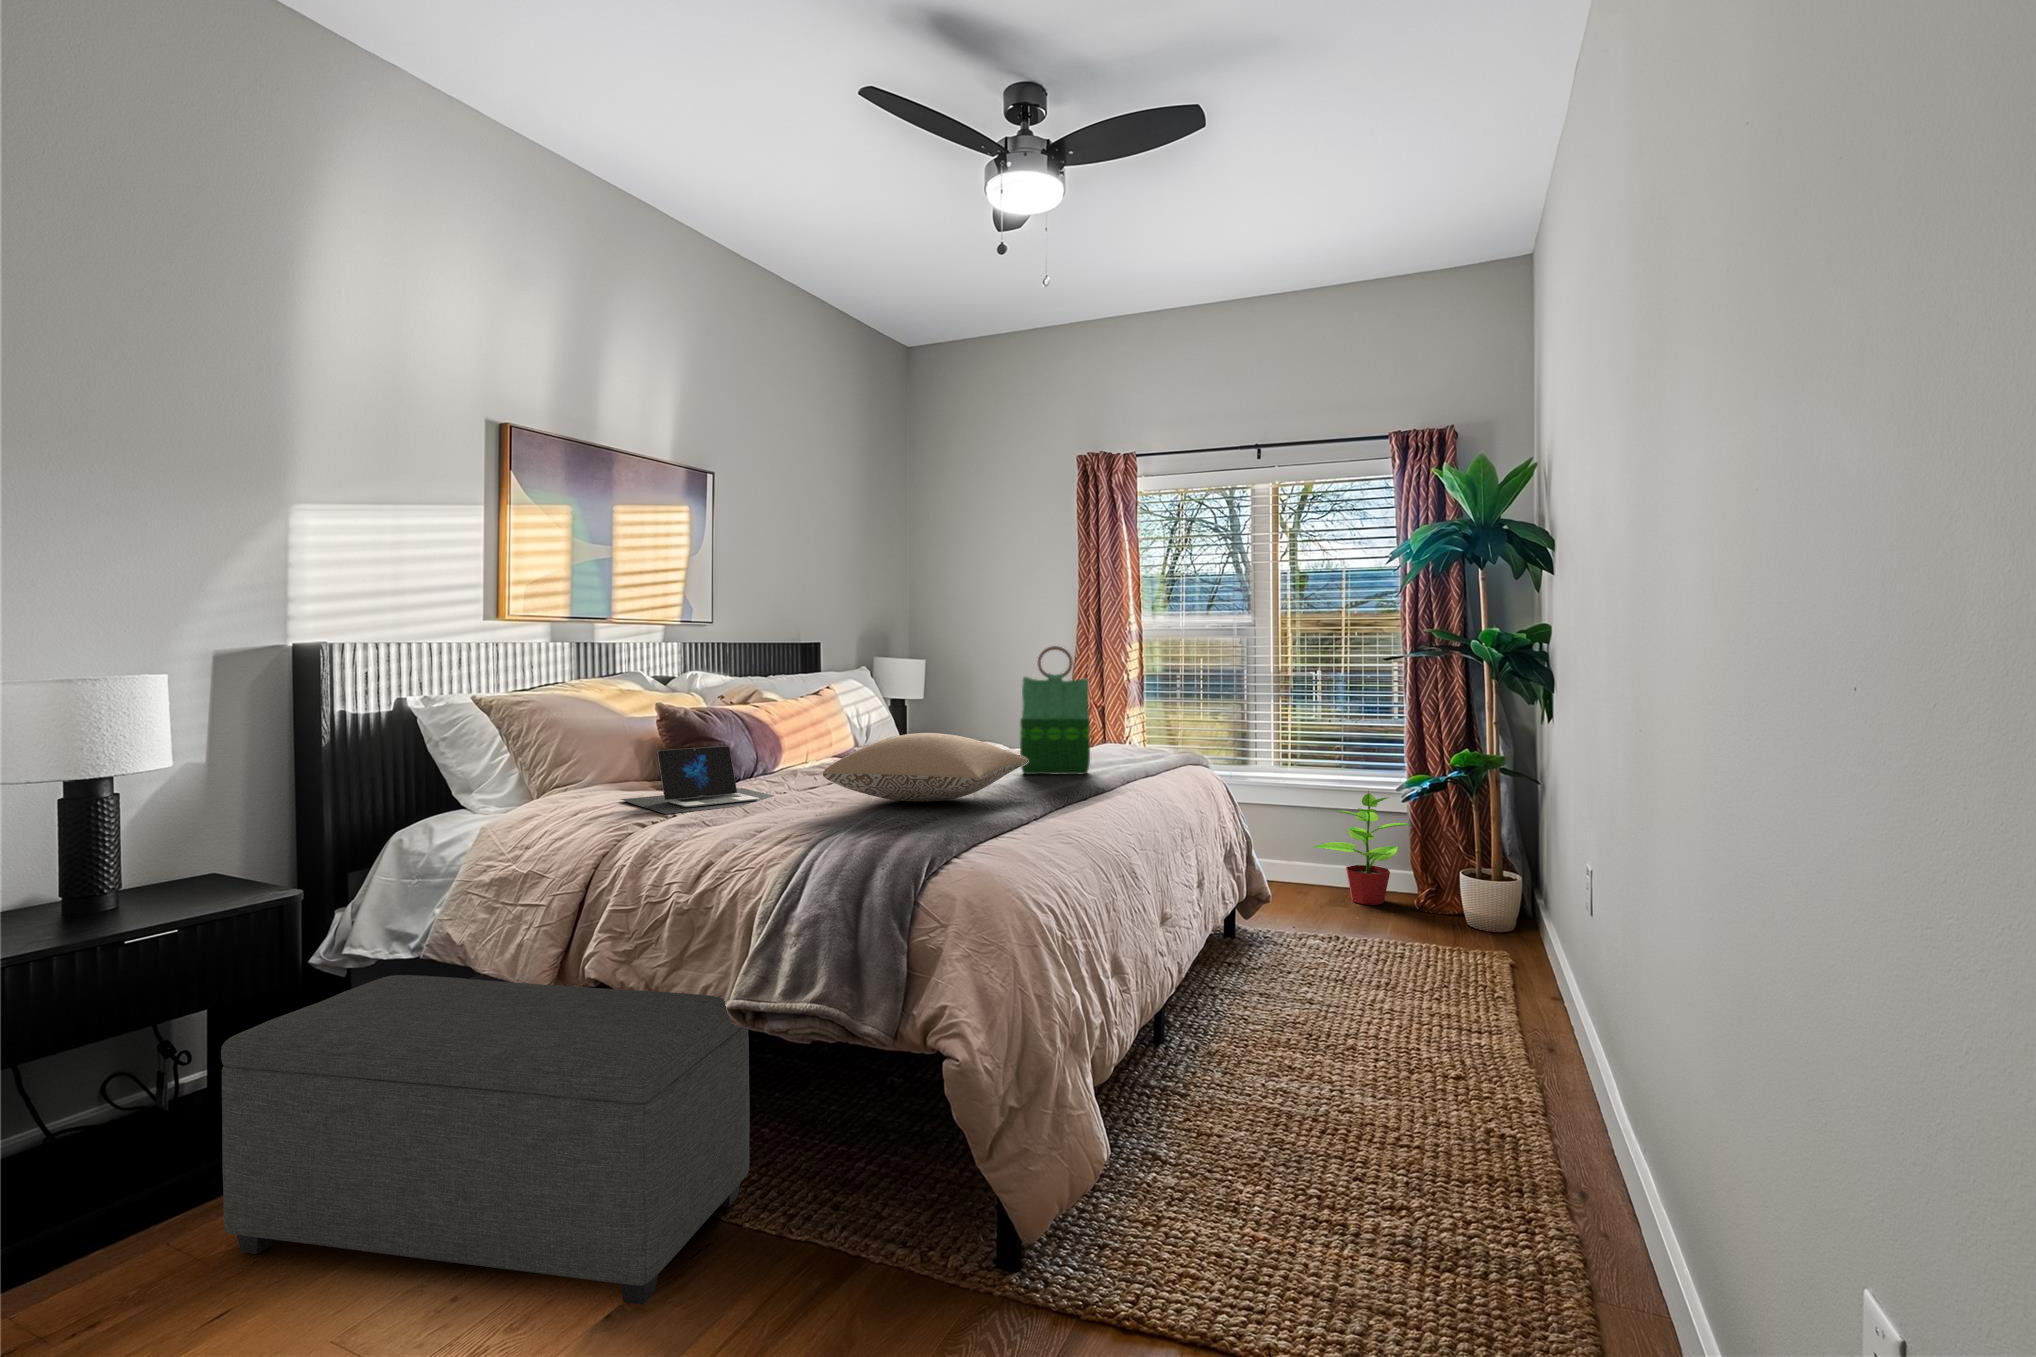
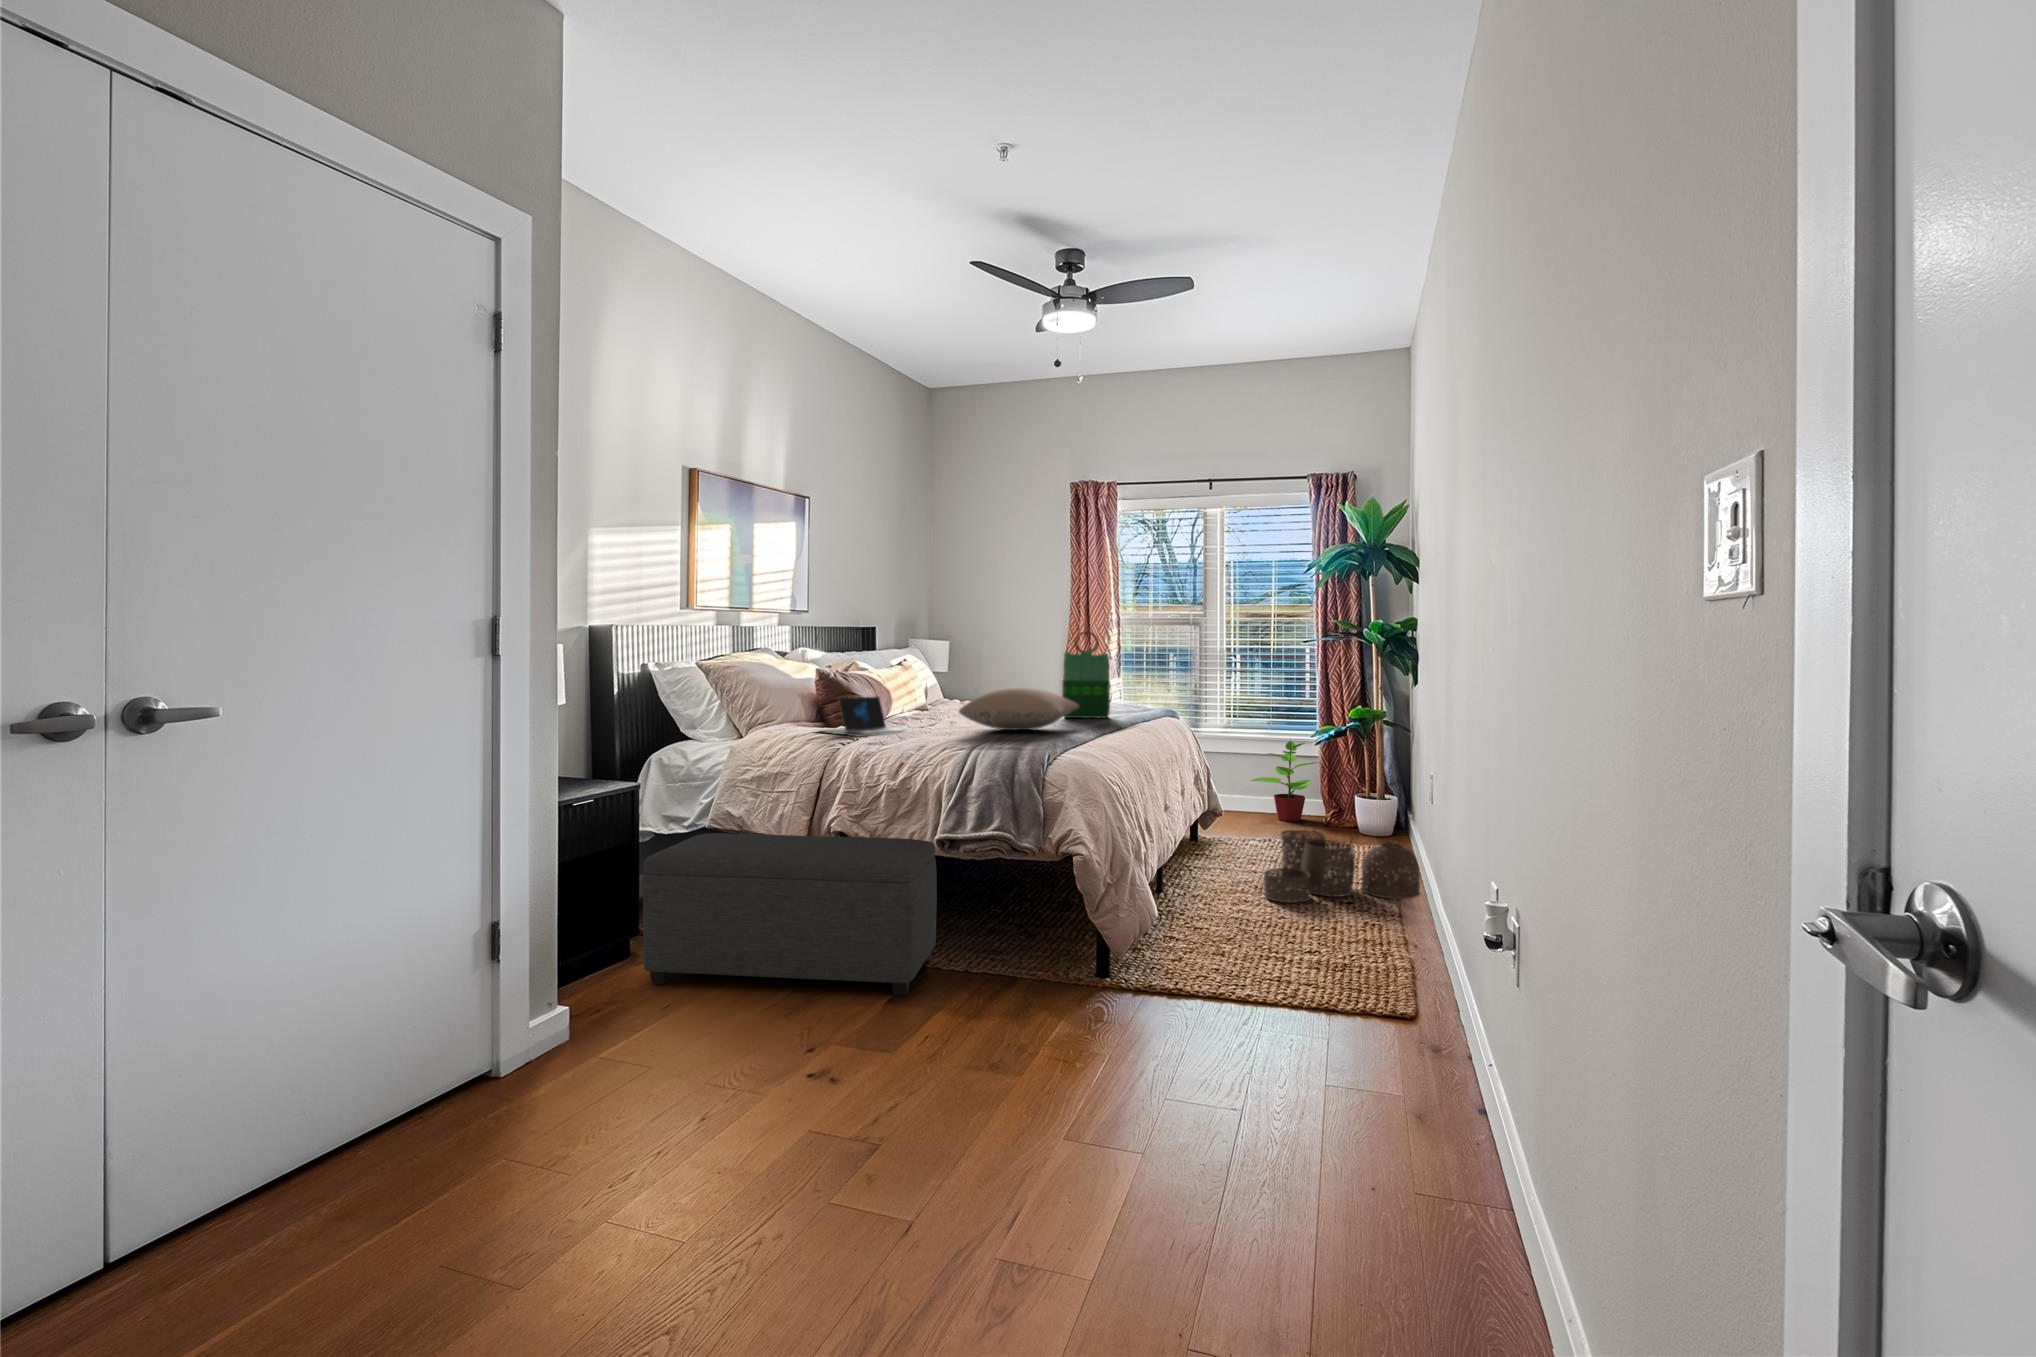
woven basket: none [1320,932,1573,1073] -> present [1264,829,1420,903]

